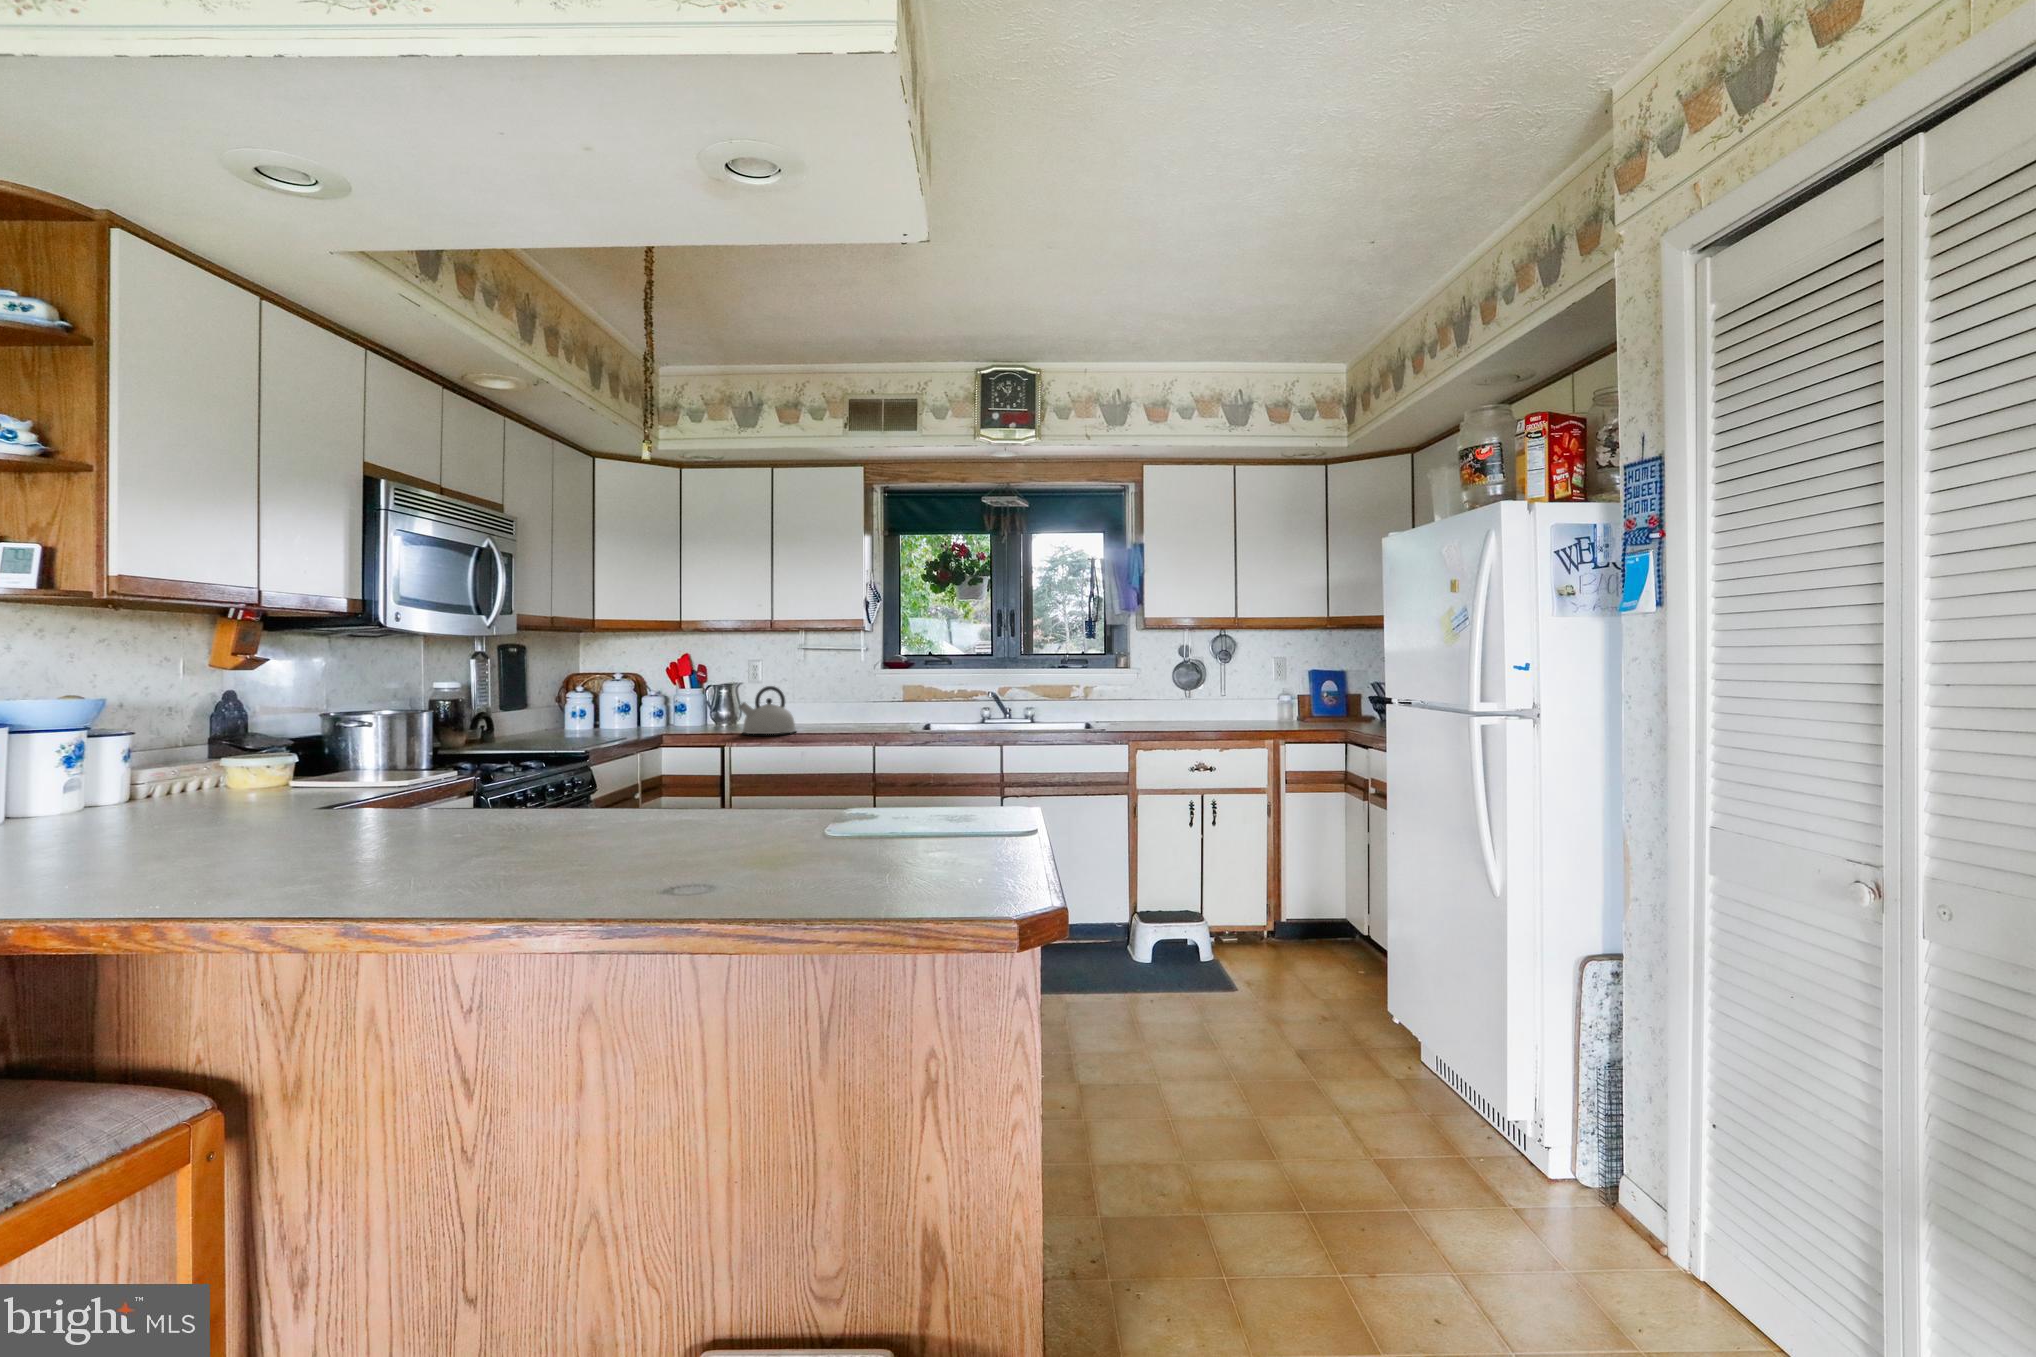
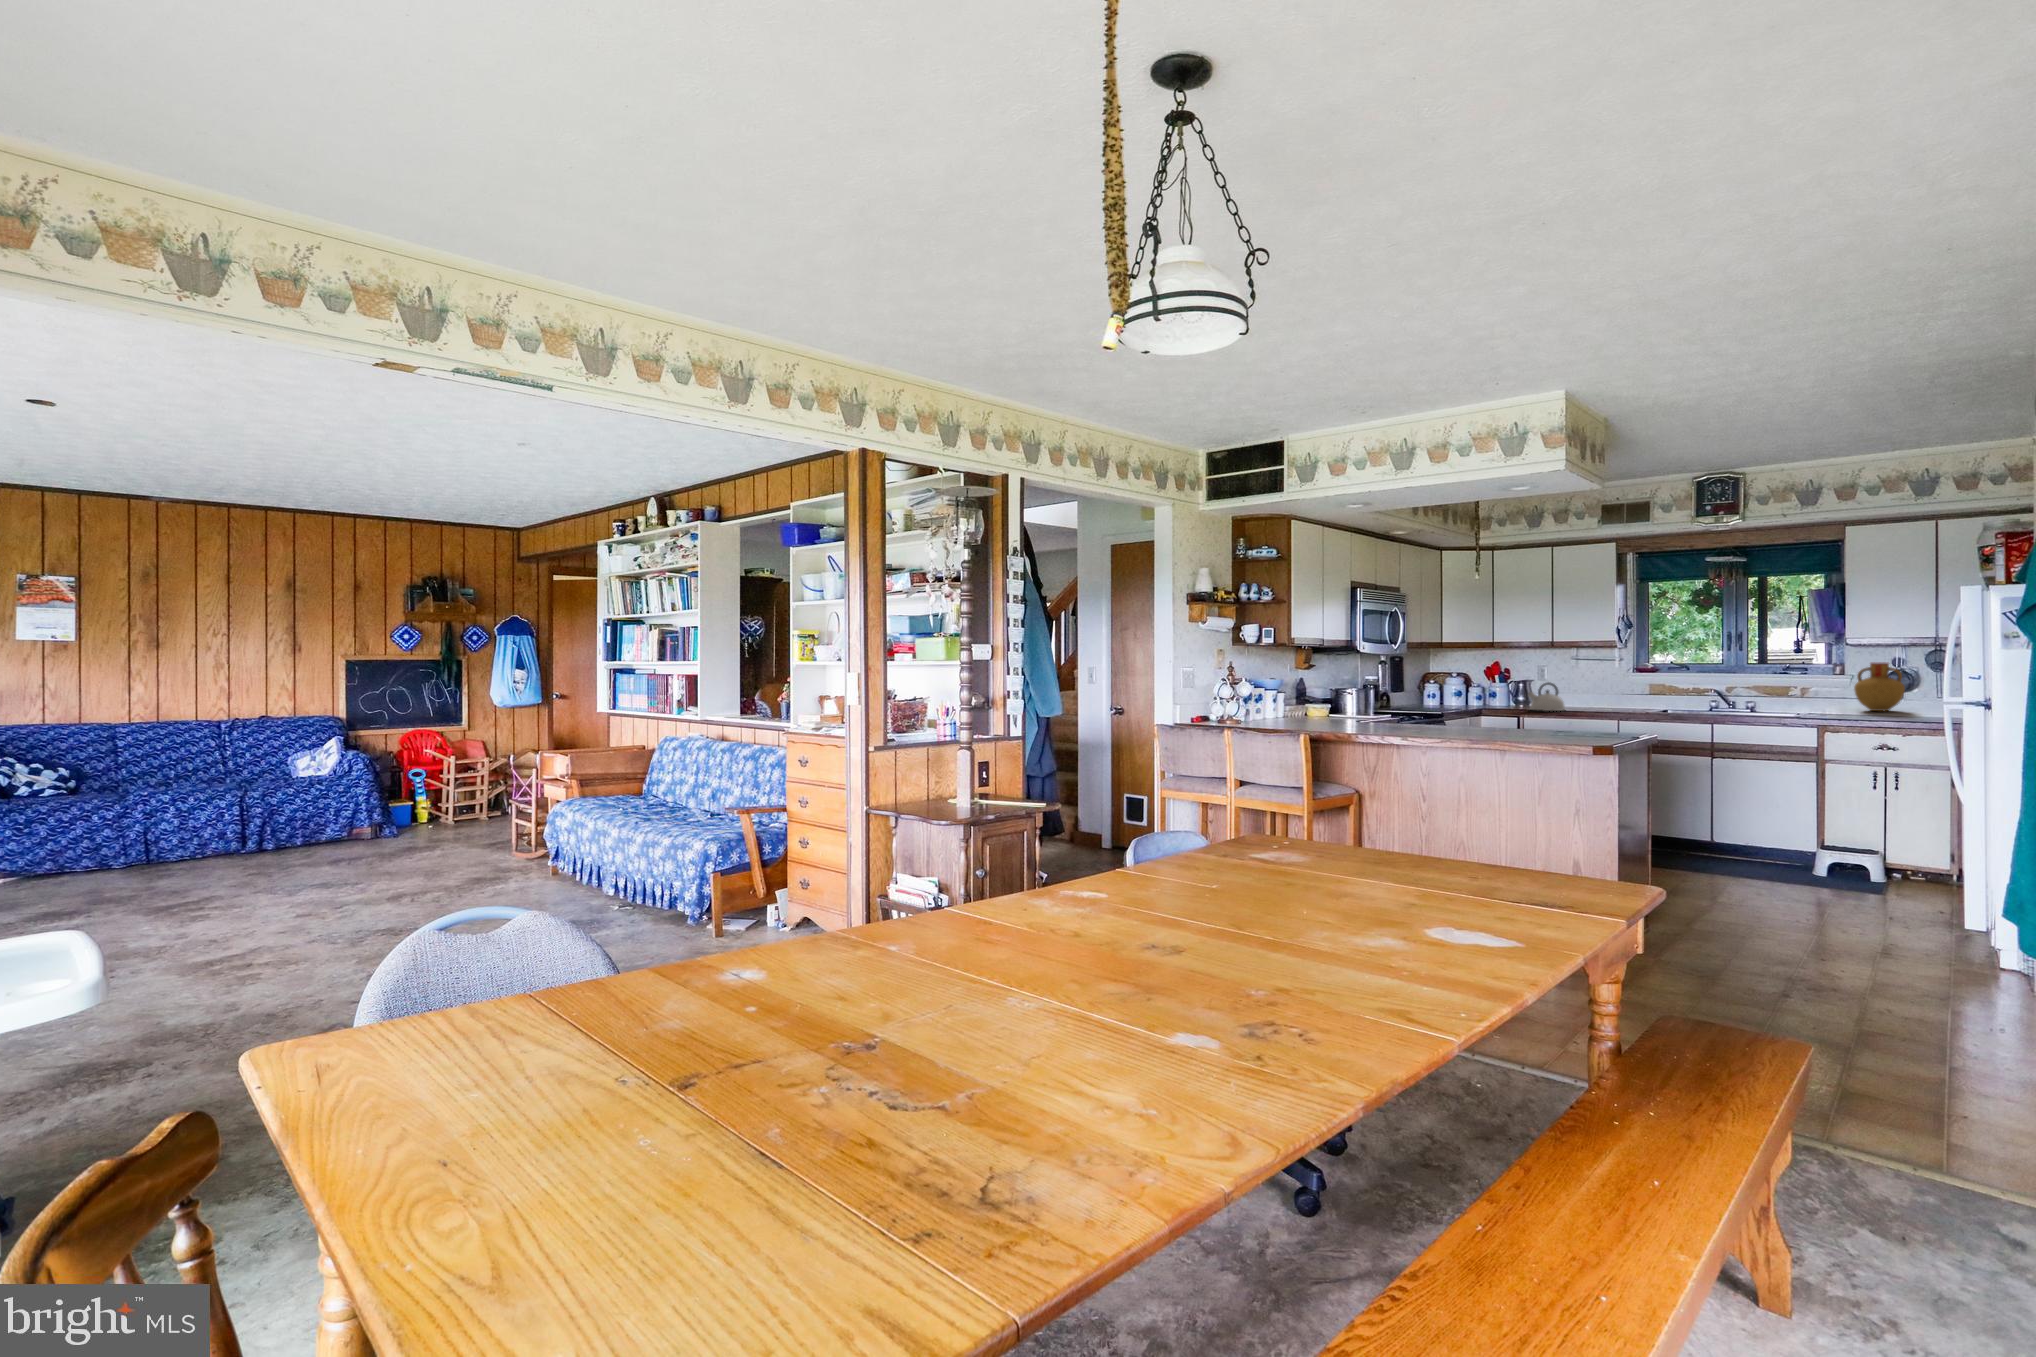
vase: none [1143,652,1195,717] -> present [1854,662,1905,711]

